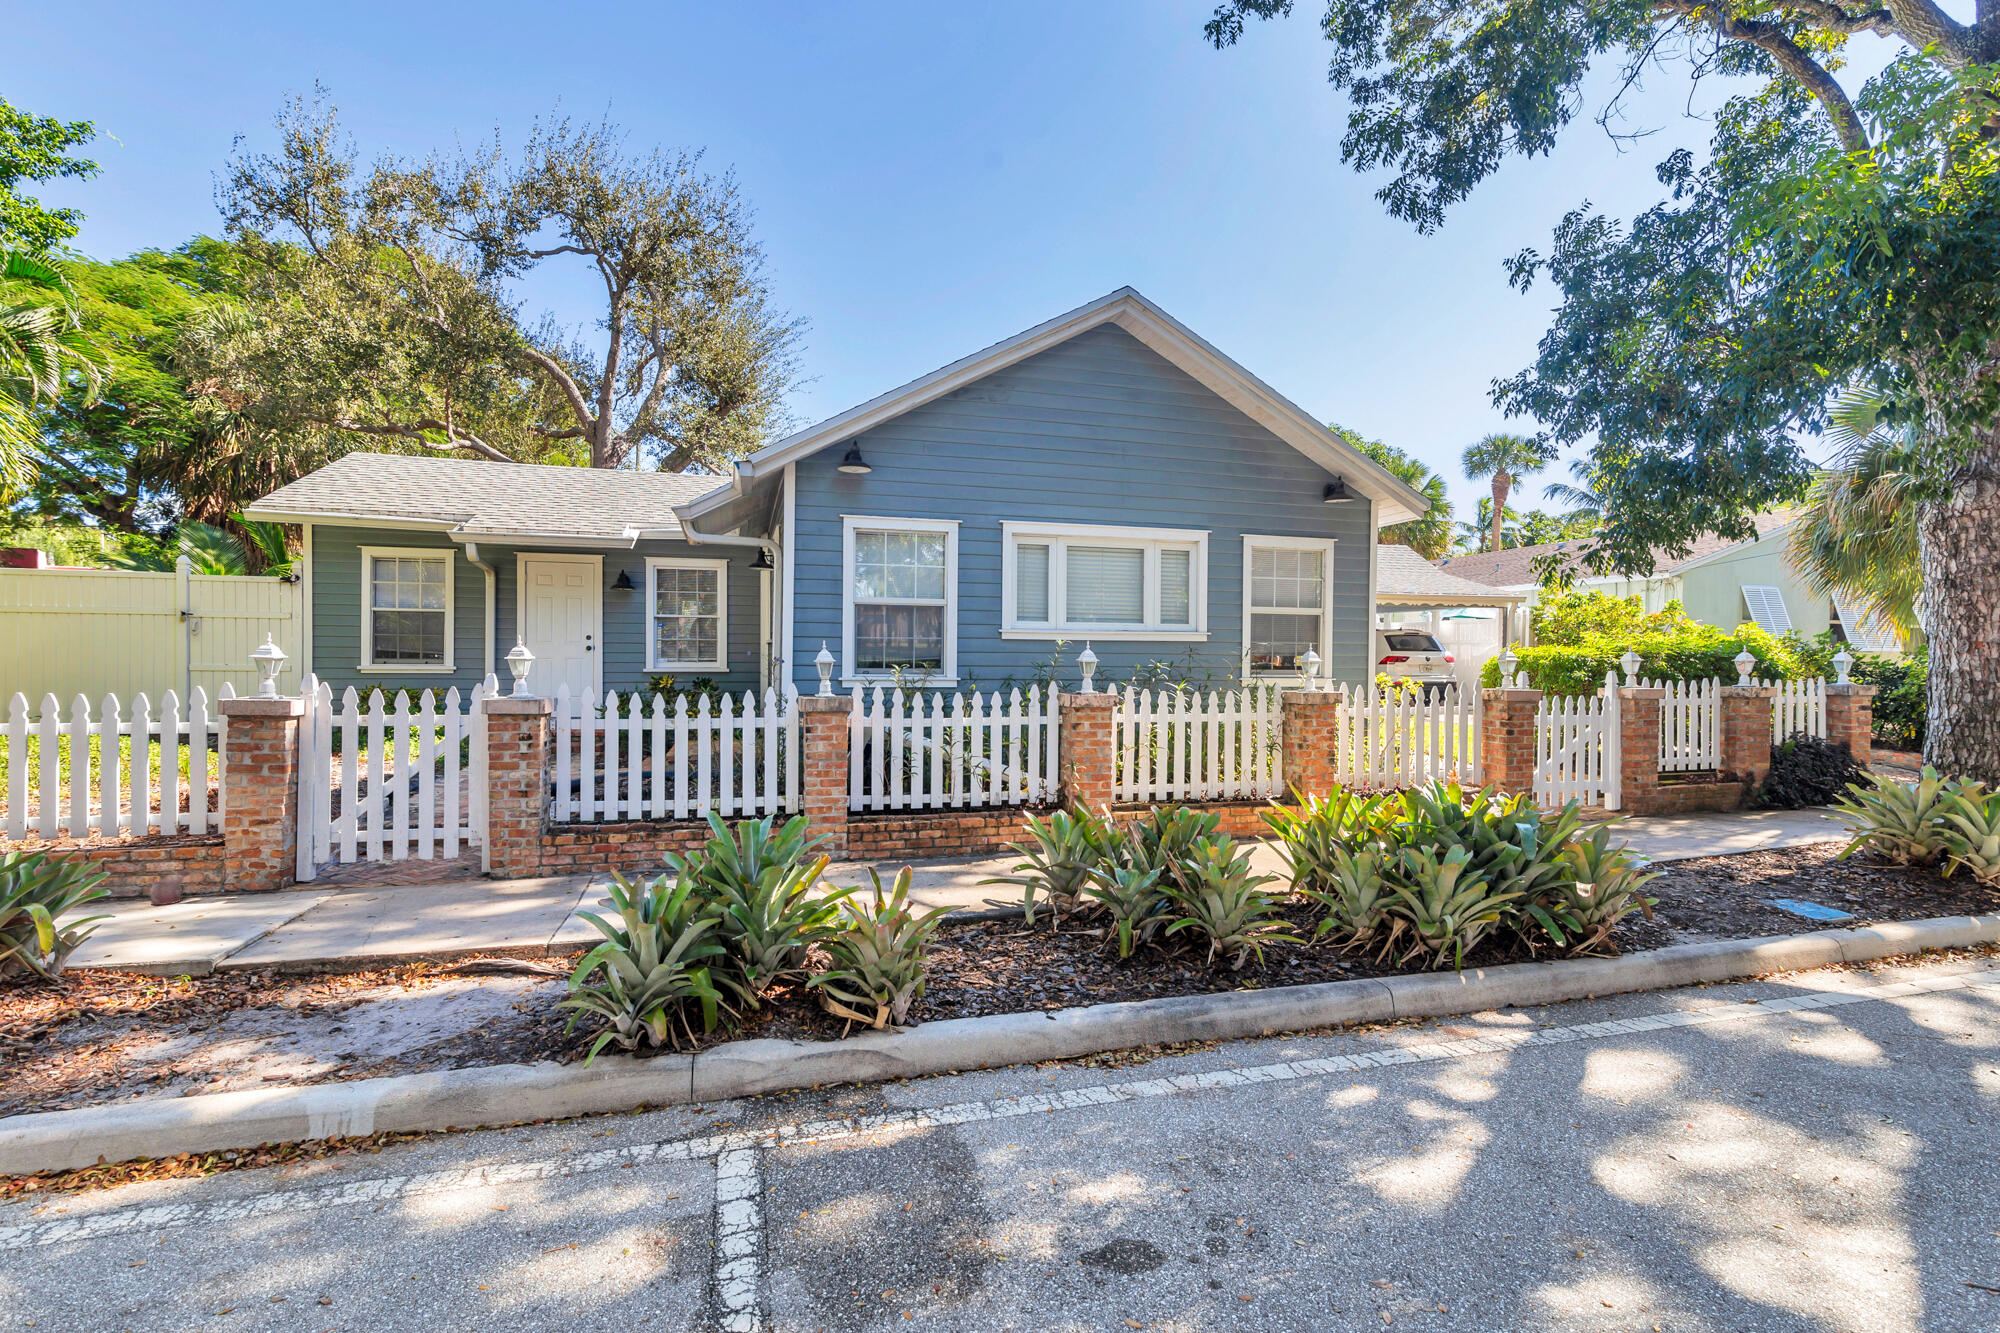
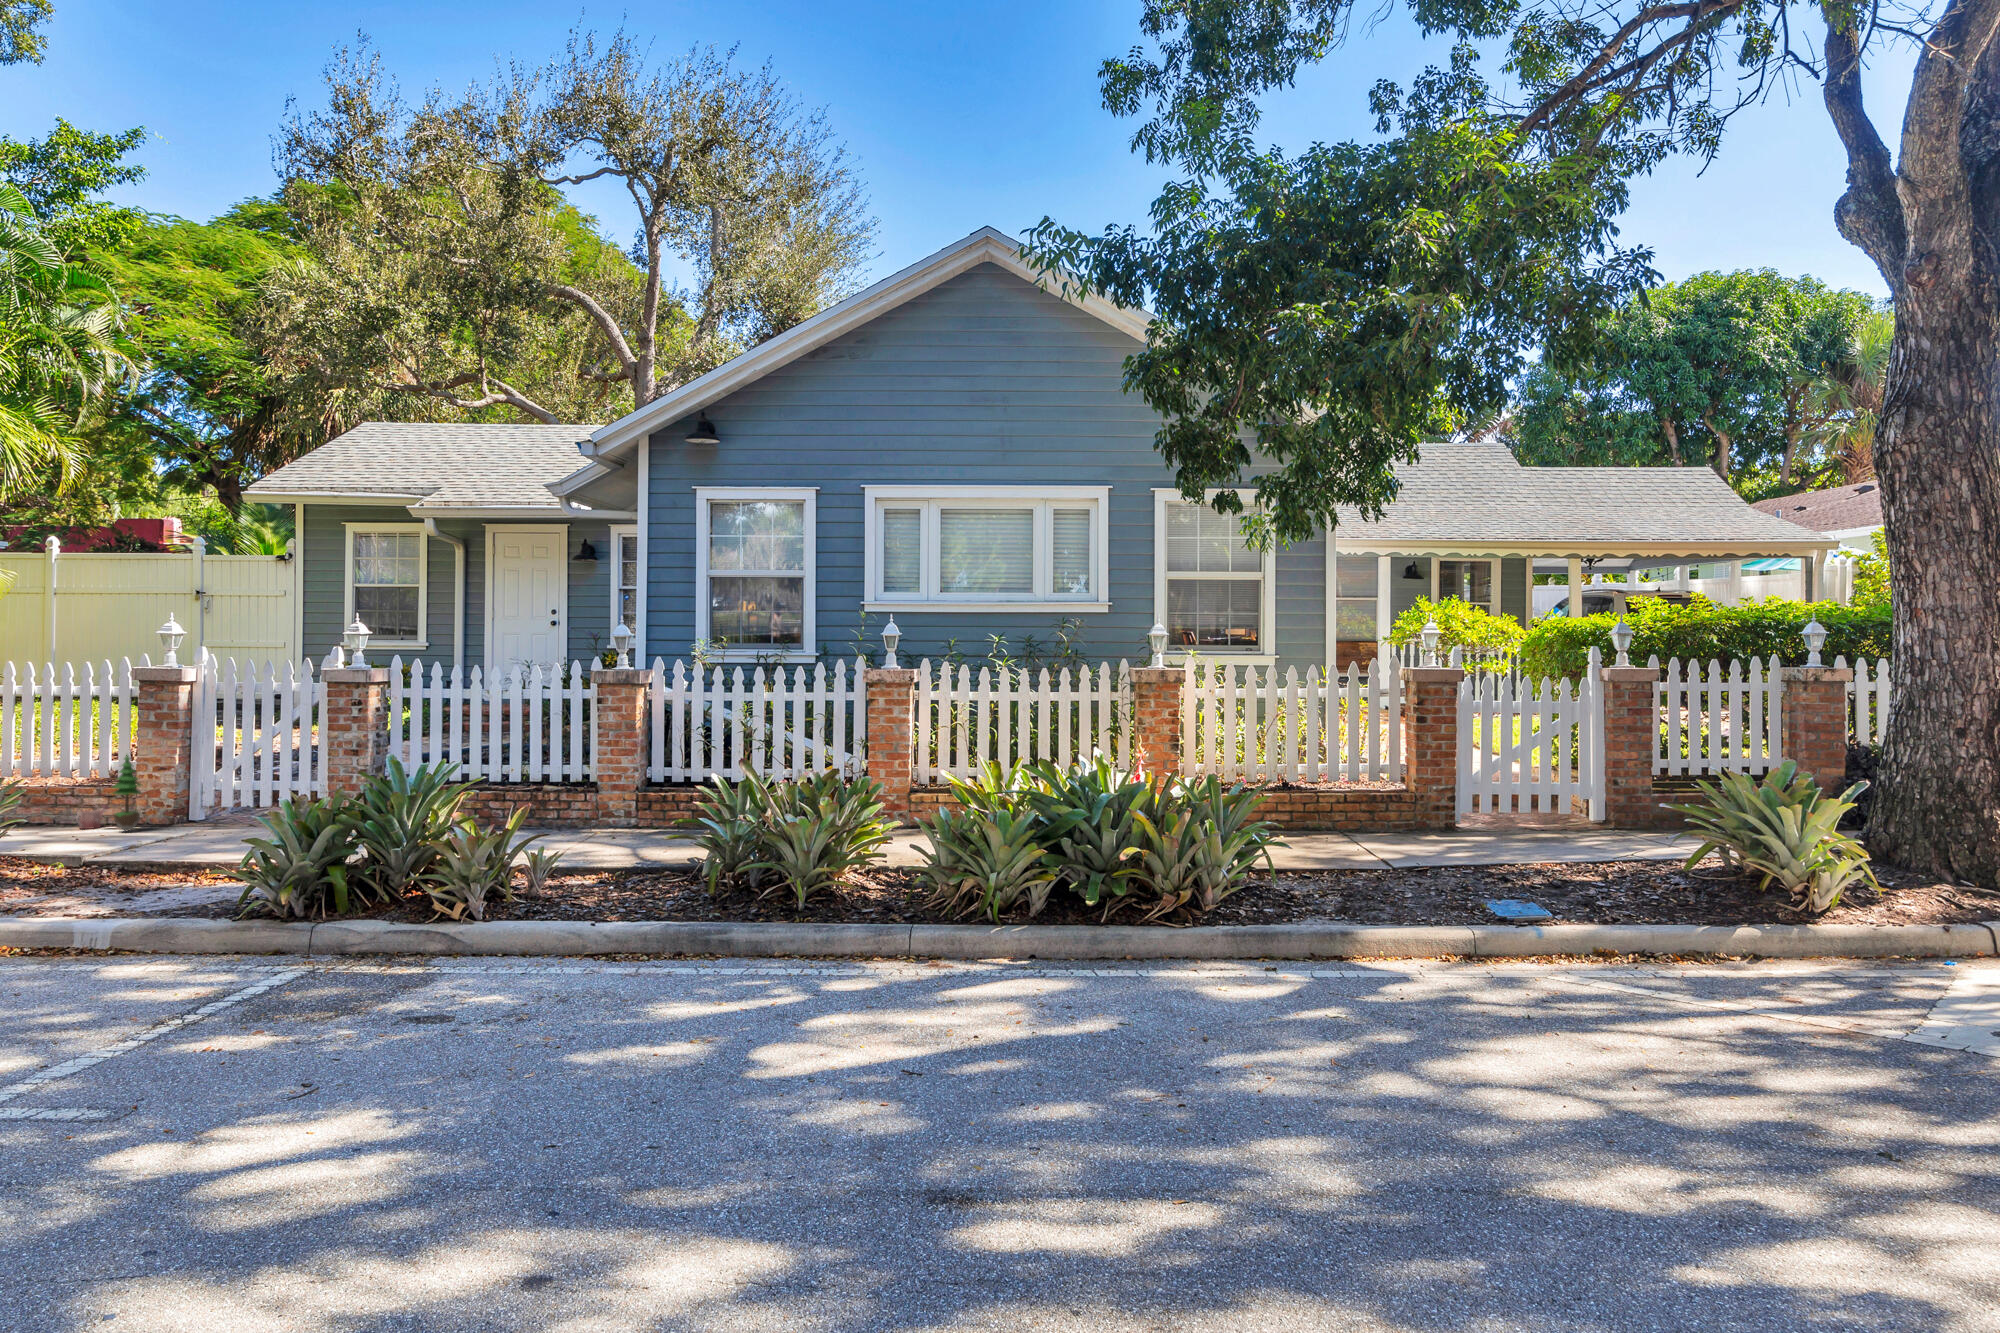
potted tree: none [204,806,251,907] -> present [112,755,142,831]

